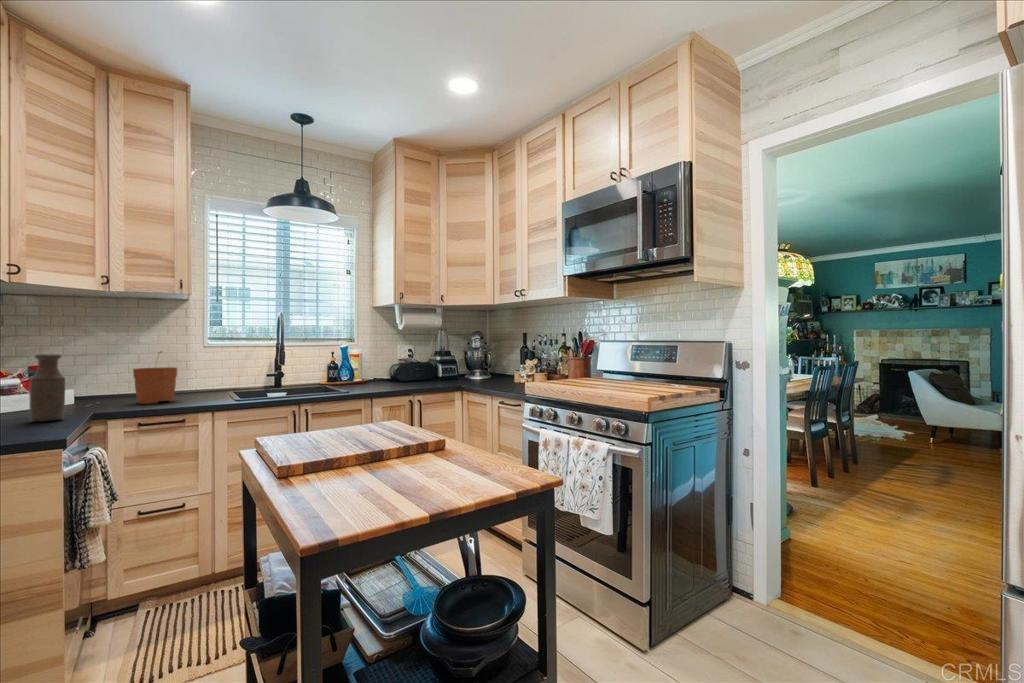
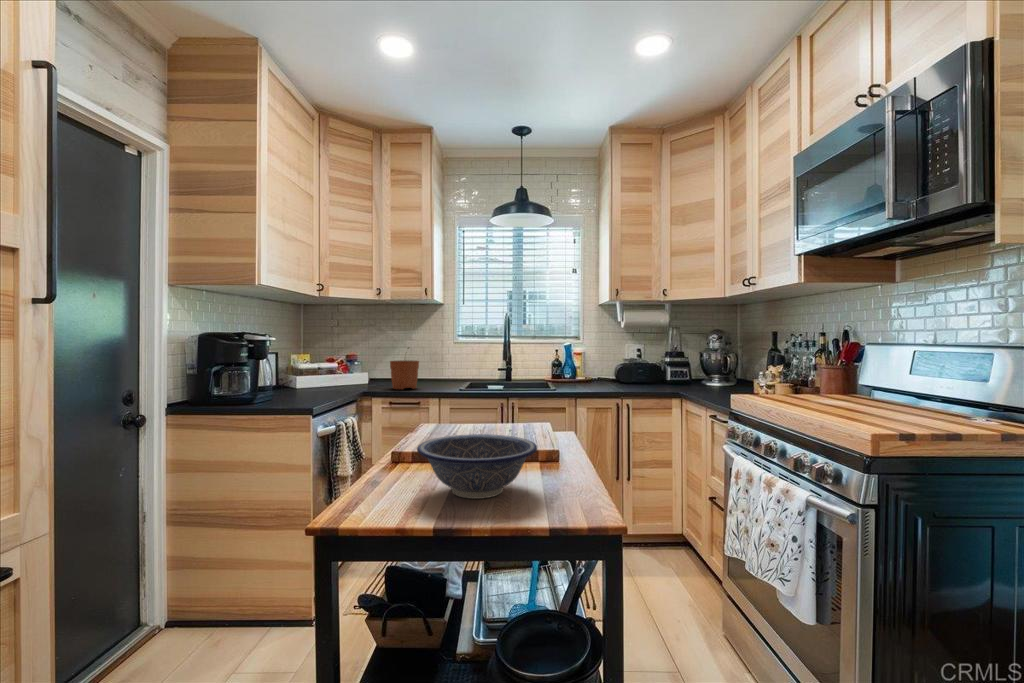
bottle: present [29,354,65,422] -> none [317,349,336,398]
decorative bowl: none [358,426,477,488] -> present [417,434,537,499]

